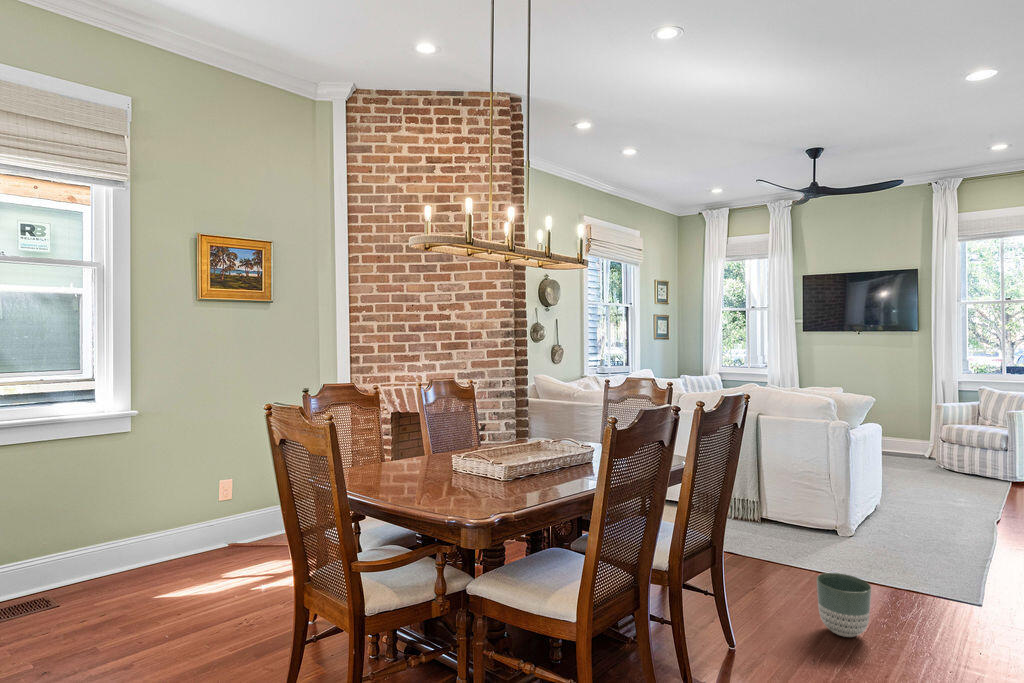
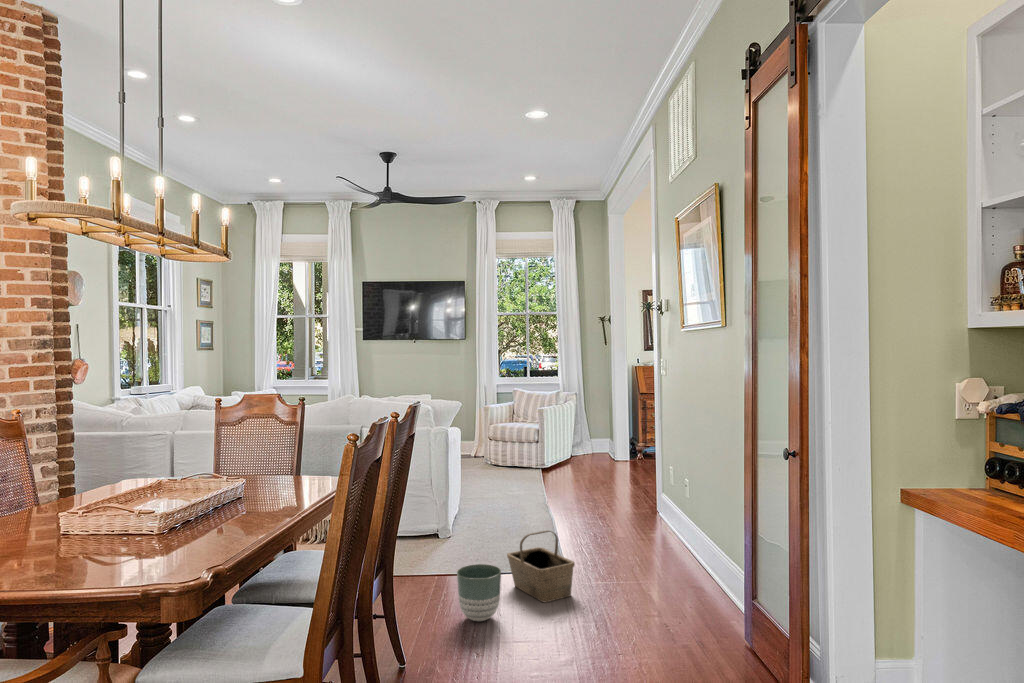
basket: none [896,556,988,645] -> present [507,530,575,602]

